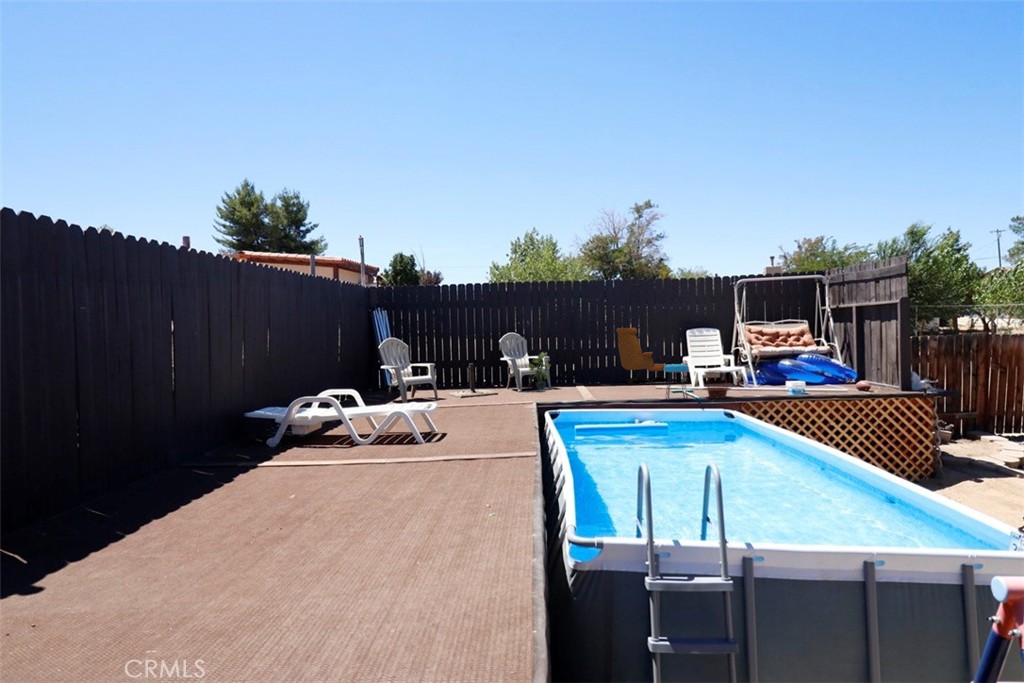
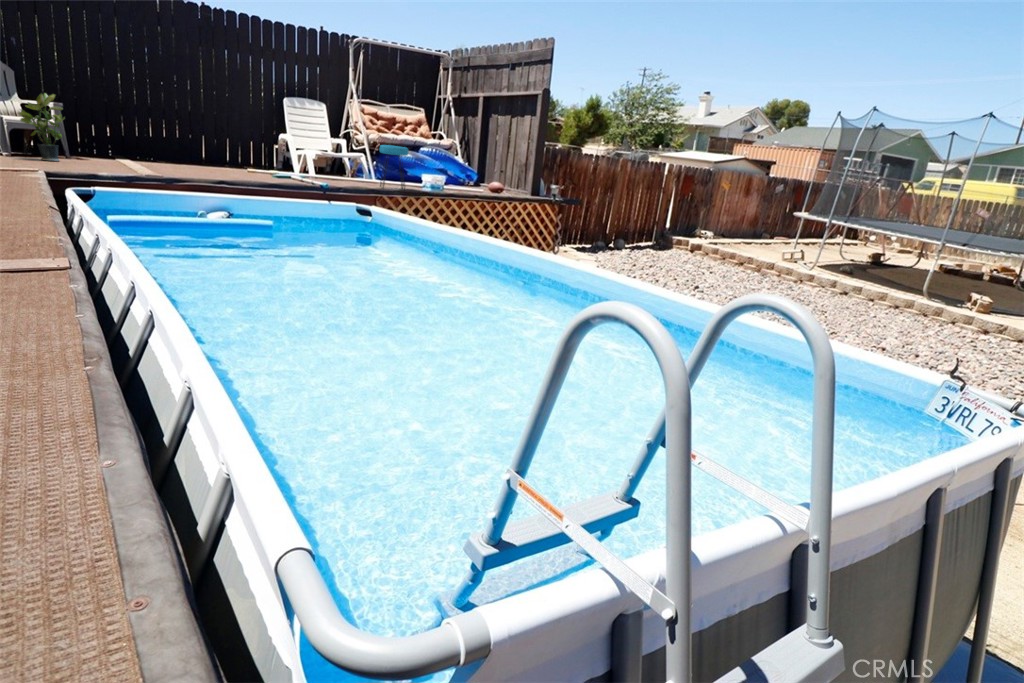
lounge chair: present [617,328,667,383] -> none [180,79,260,165]
stool: present [664,364,688,400] -> present [380,145,409,190]
basket: present [704,375,731,398] -> none [324,151,361,190]

